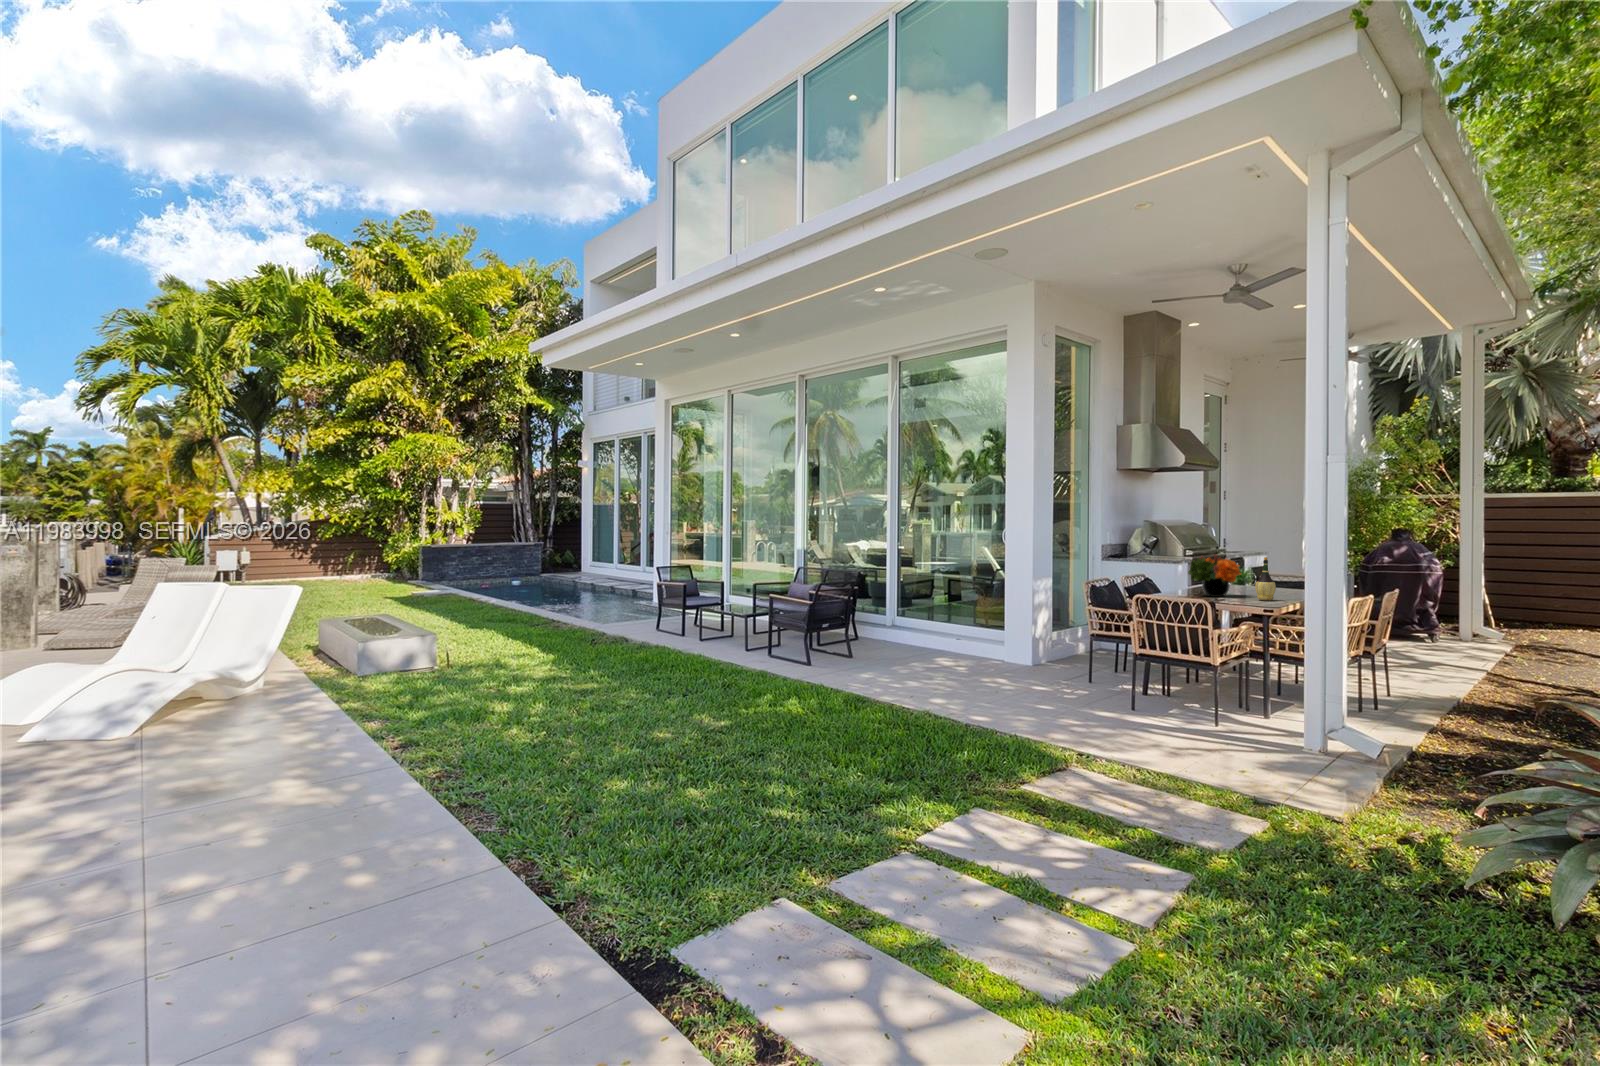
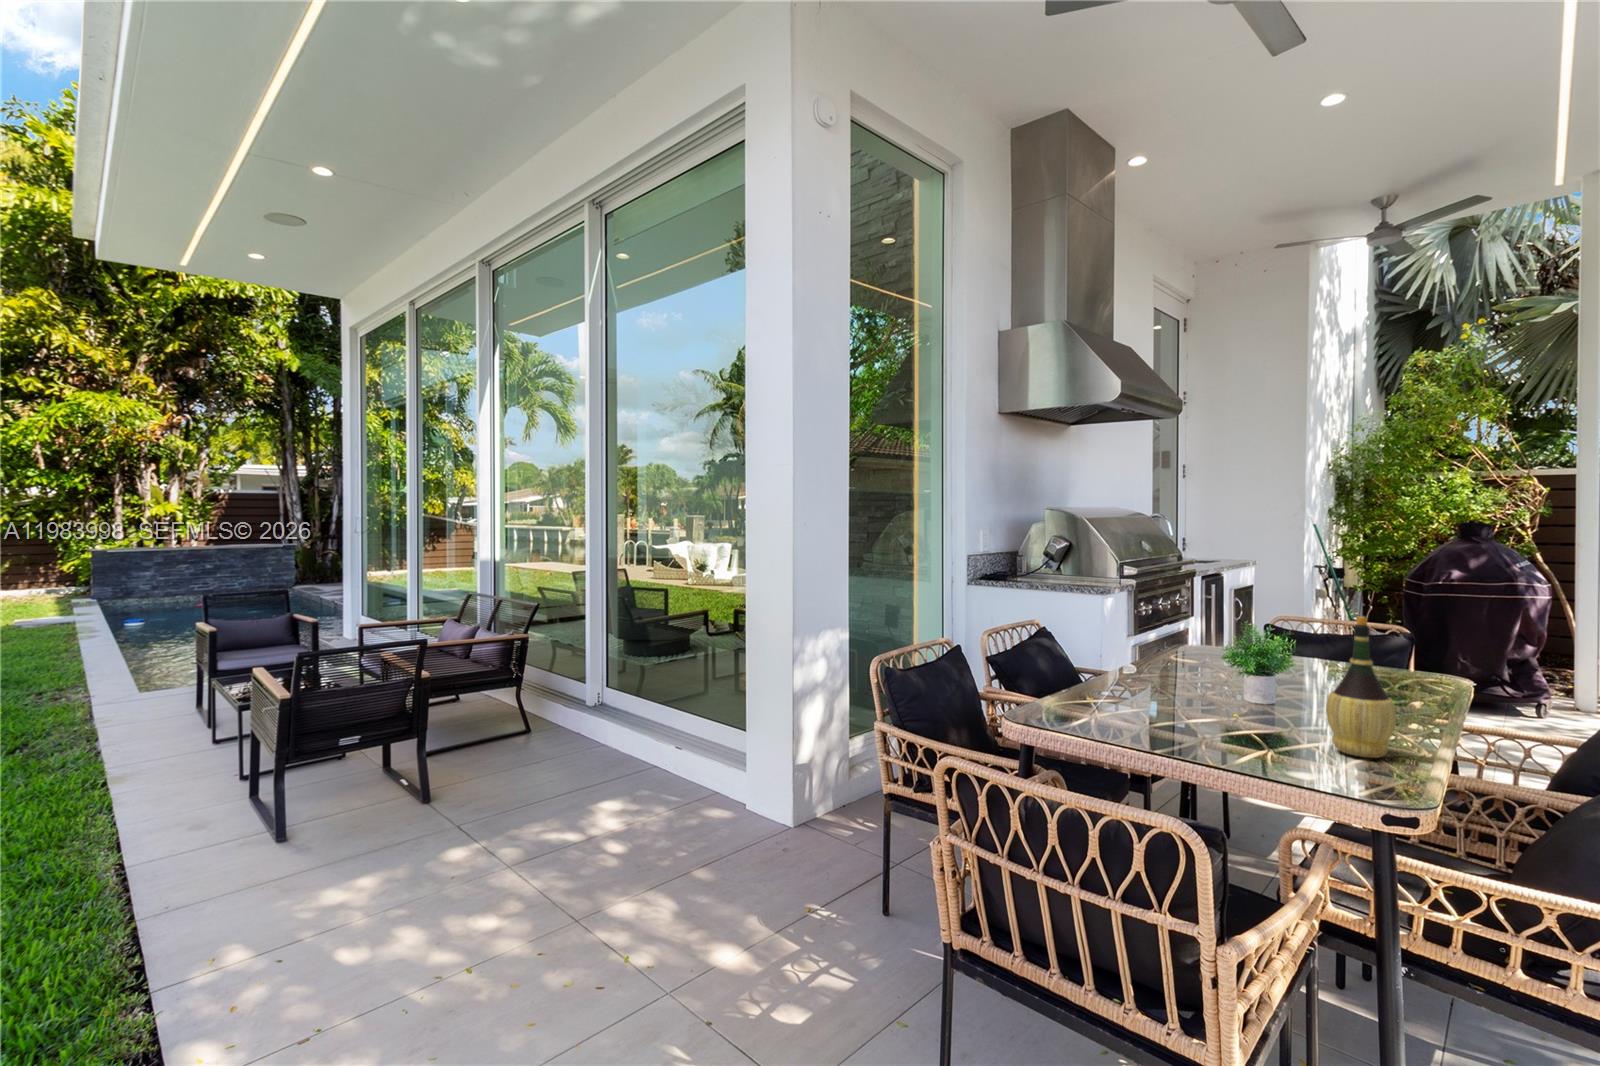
flower arrangement: present [1188,555,1240,597] -> none [1118,595,1275,718]

